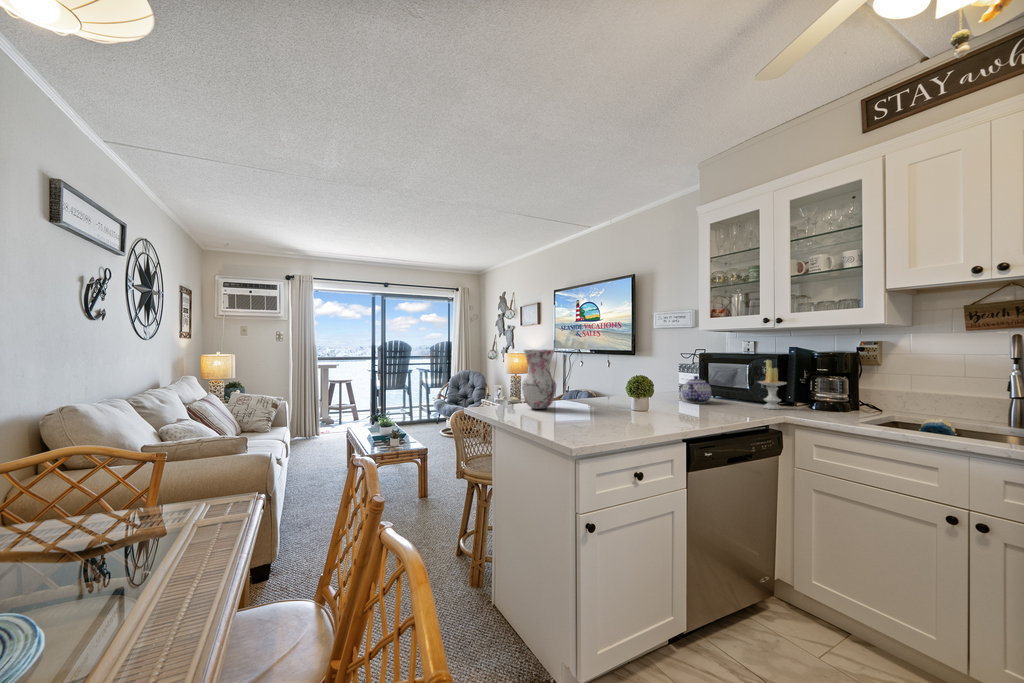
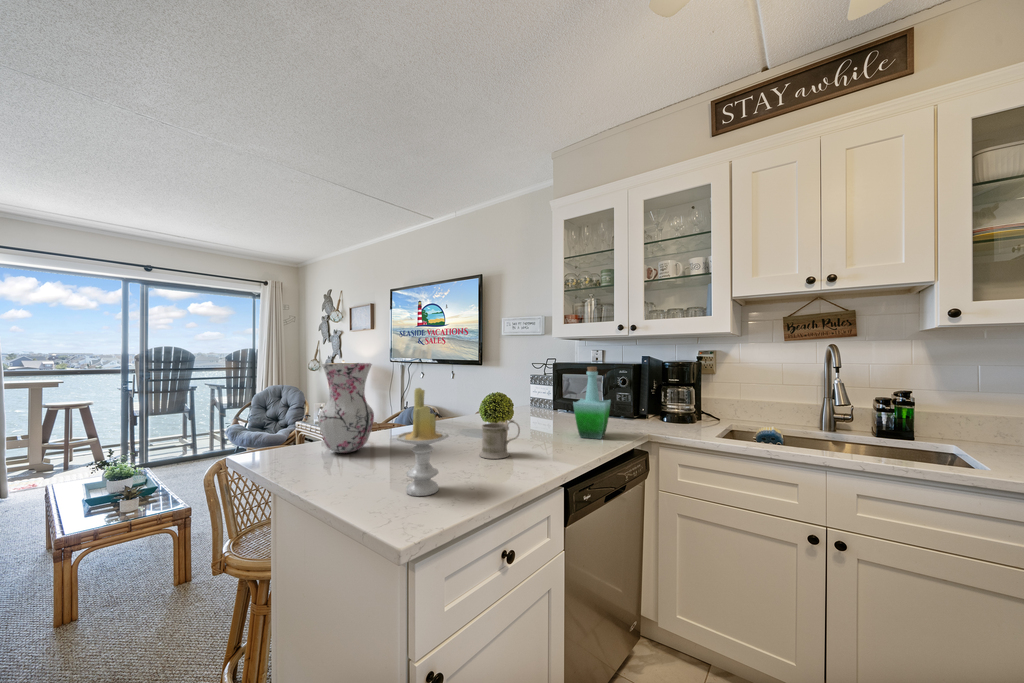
bottle: none [712,354,749,414] -> present [573,367,611,439]
candle: present [758,360,786,409] -> present [397,388,449,496]
teapot: present [682,376,711,403] -> none [537,391,568,424]
mug: none [632,391,663,419] -> present [480,420,520,459]

